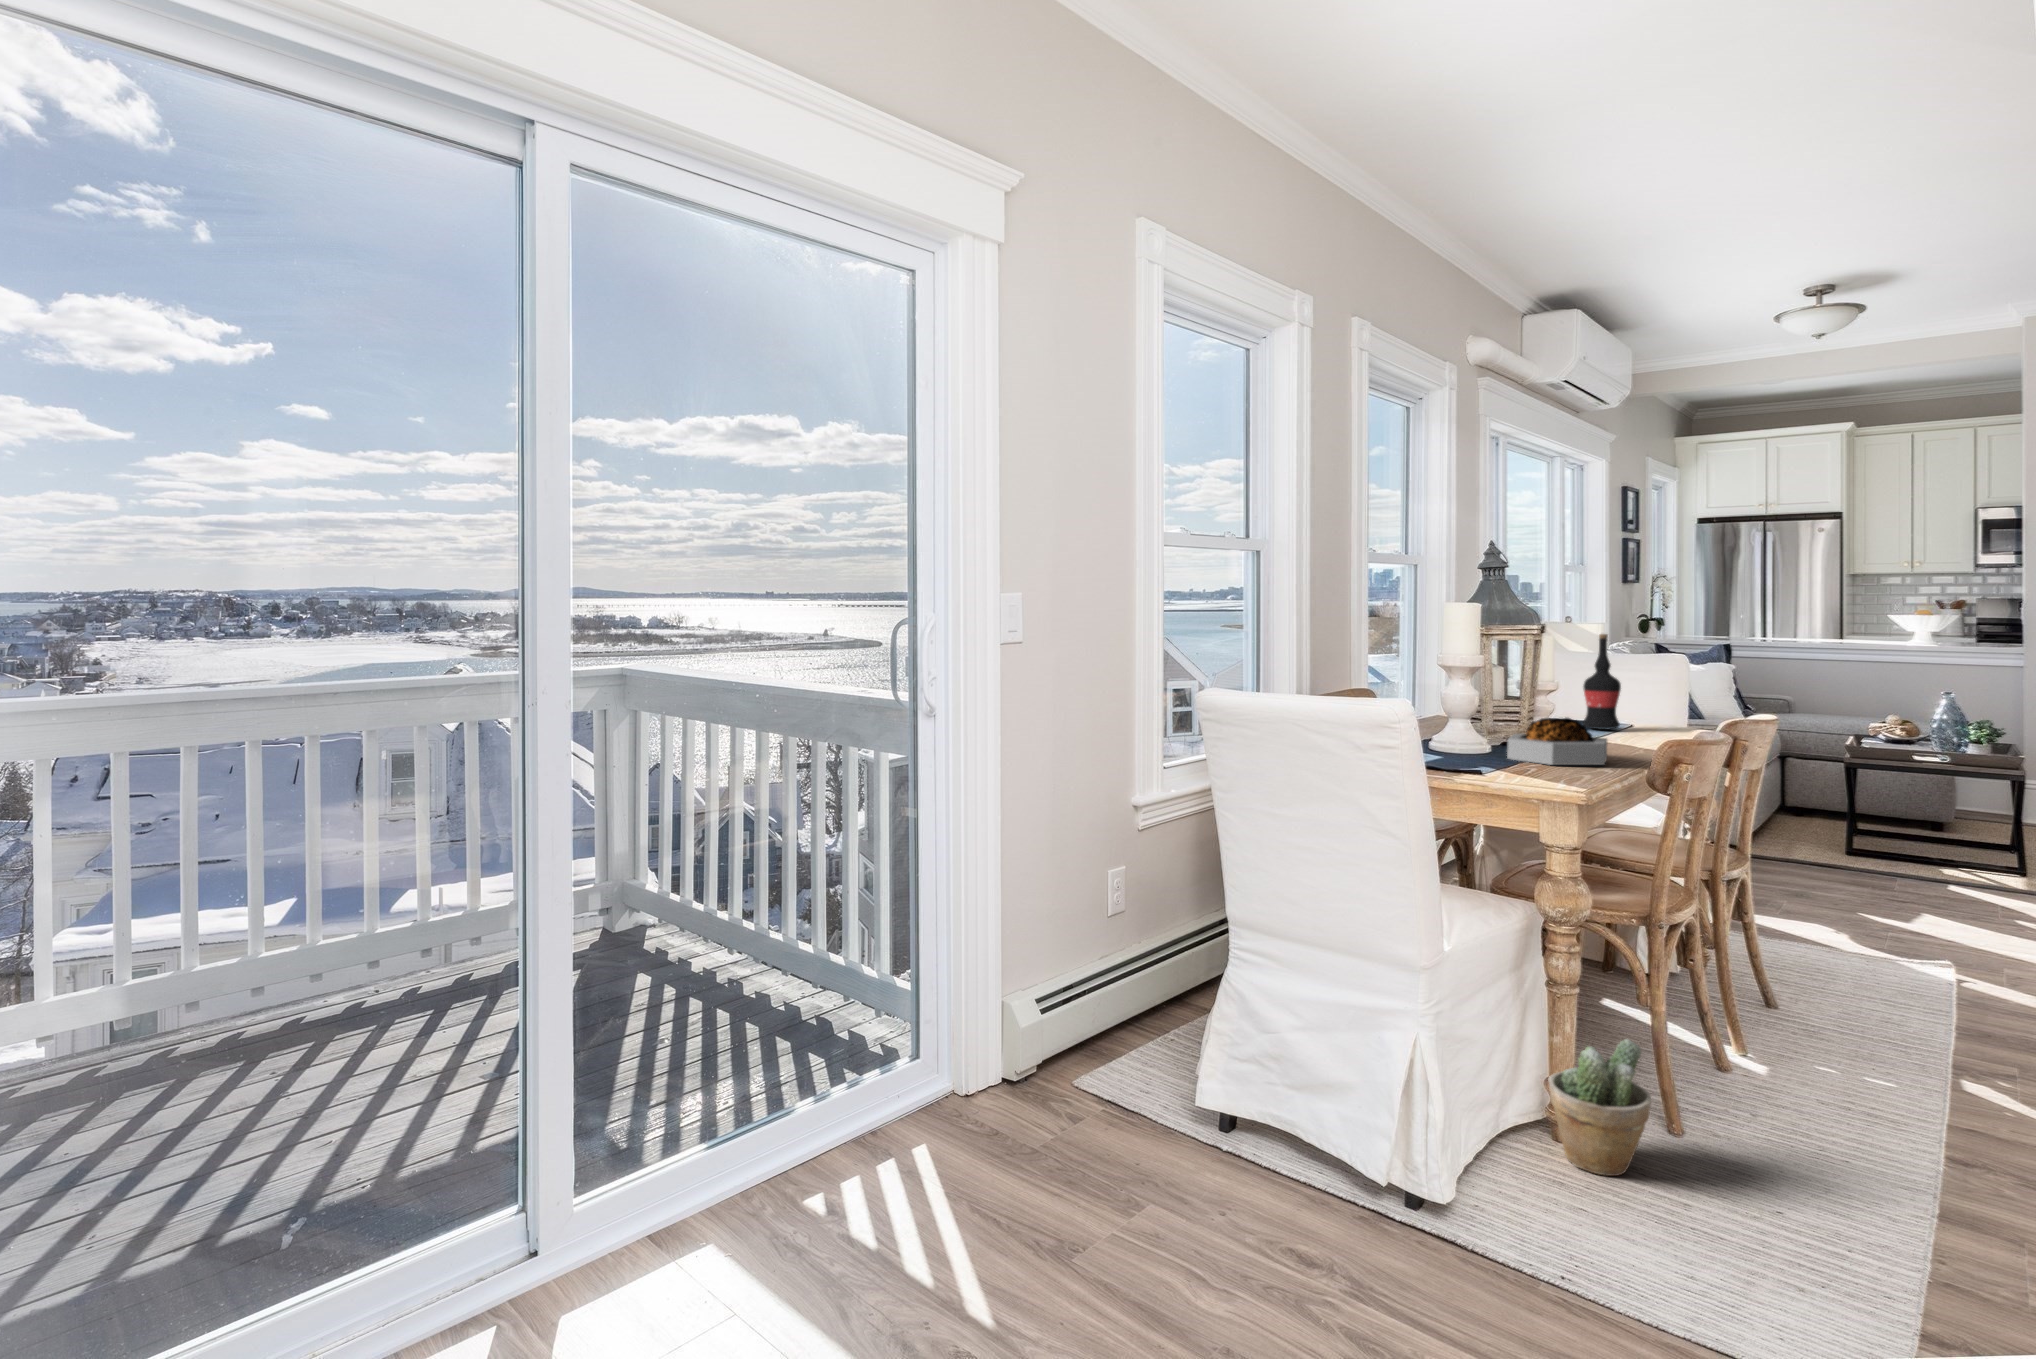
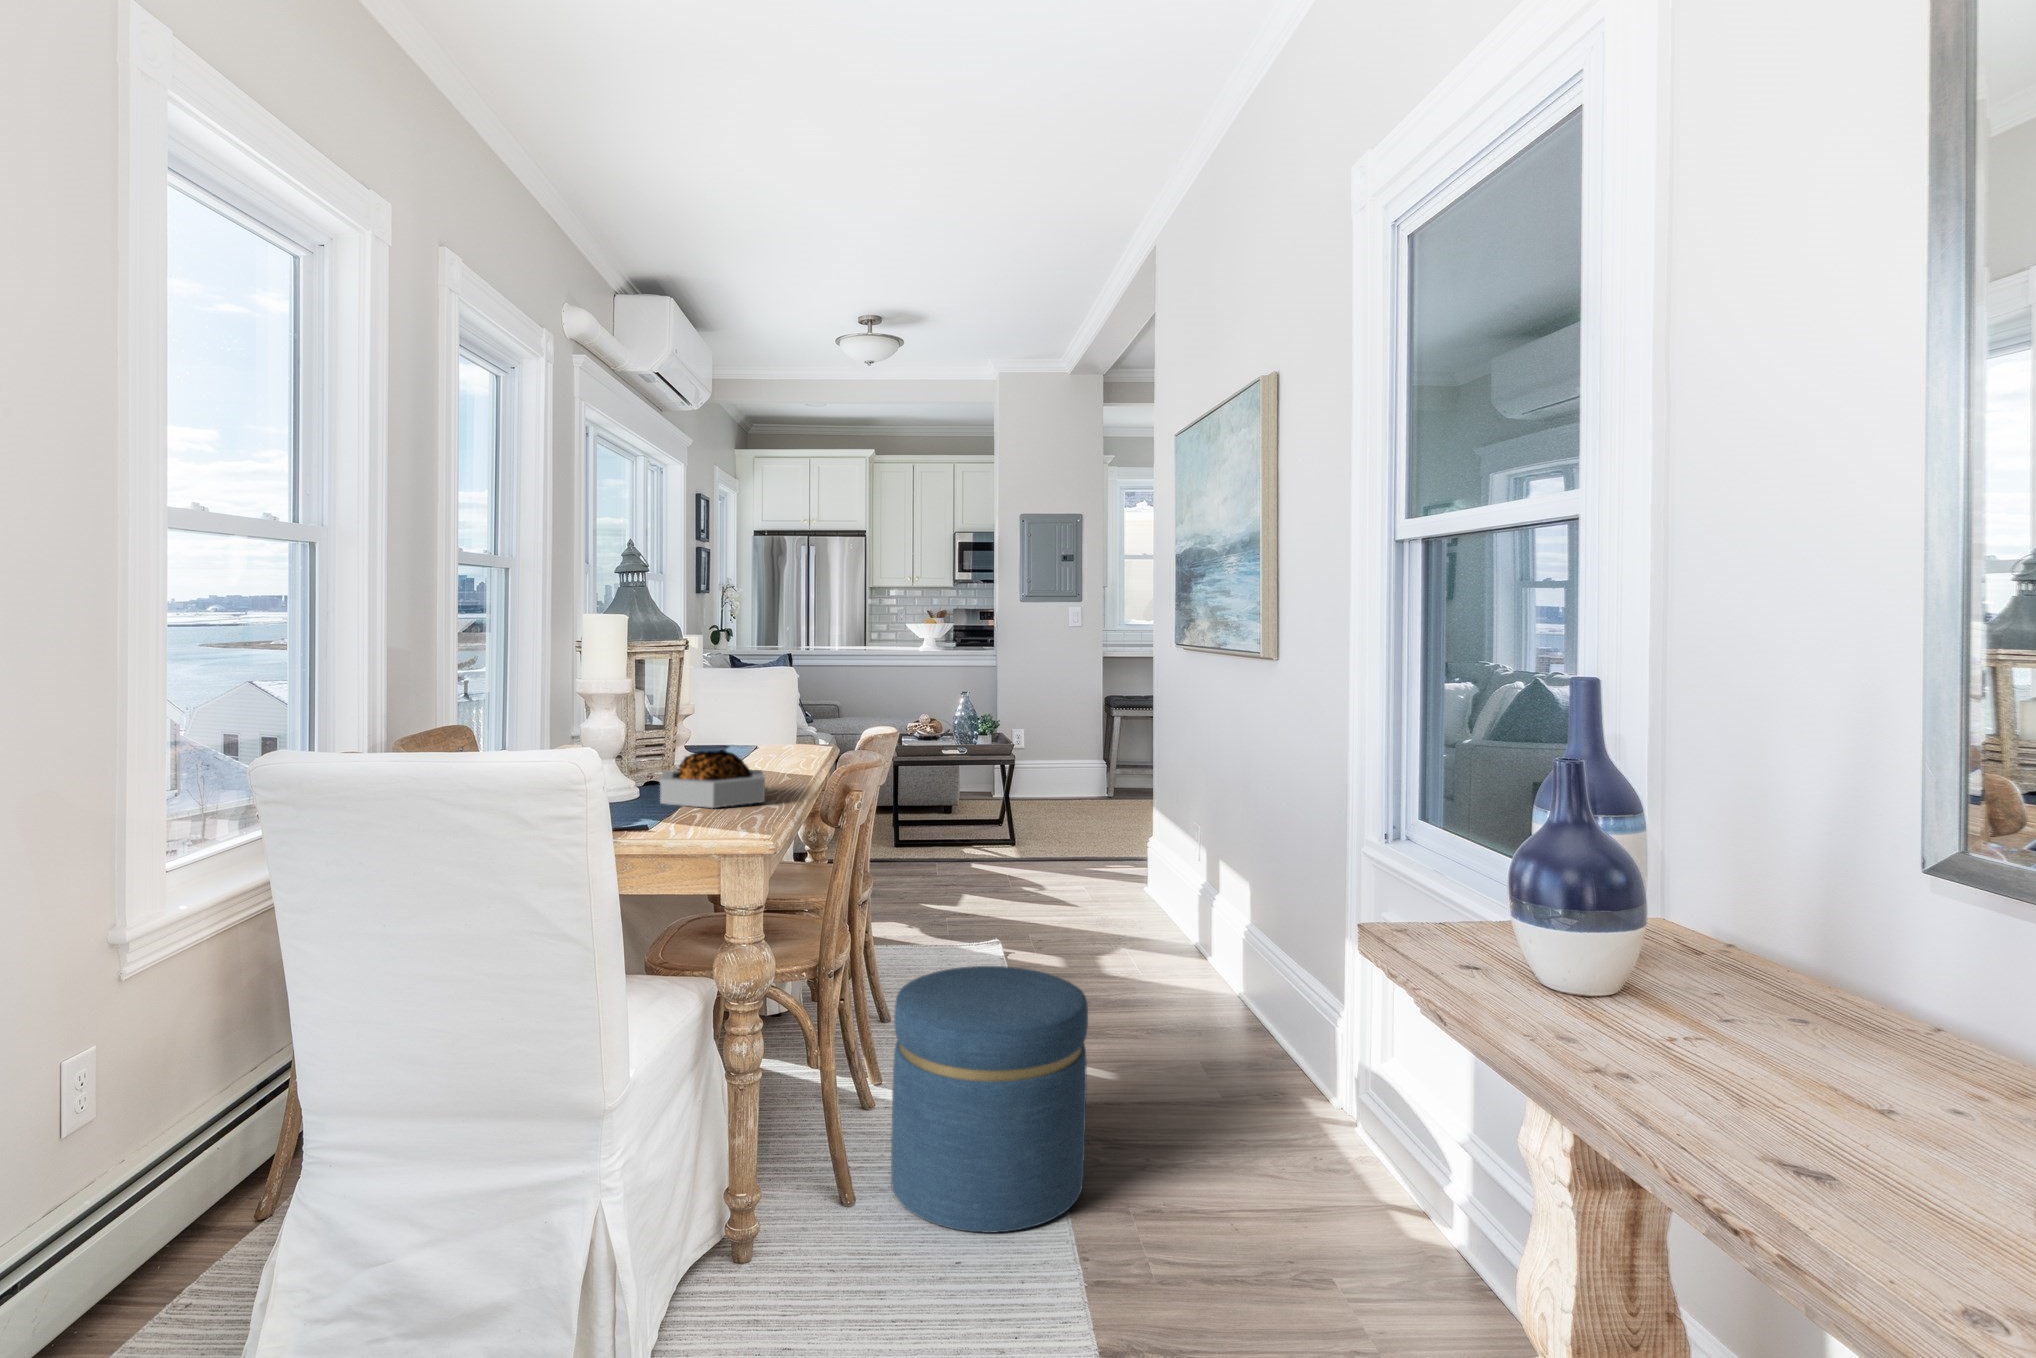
wine bottle: present [1582,634,1621,729] -> none [712,650,750,754]
ottoman: none [1720,947,1977,1220] -> present [891,966,1088,1233]
potted plant: present [1548,1039,1651,1176] -> none [738,1119,846,1291]

